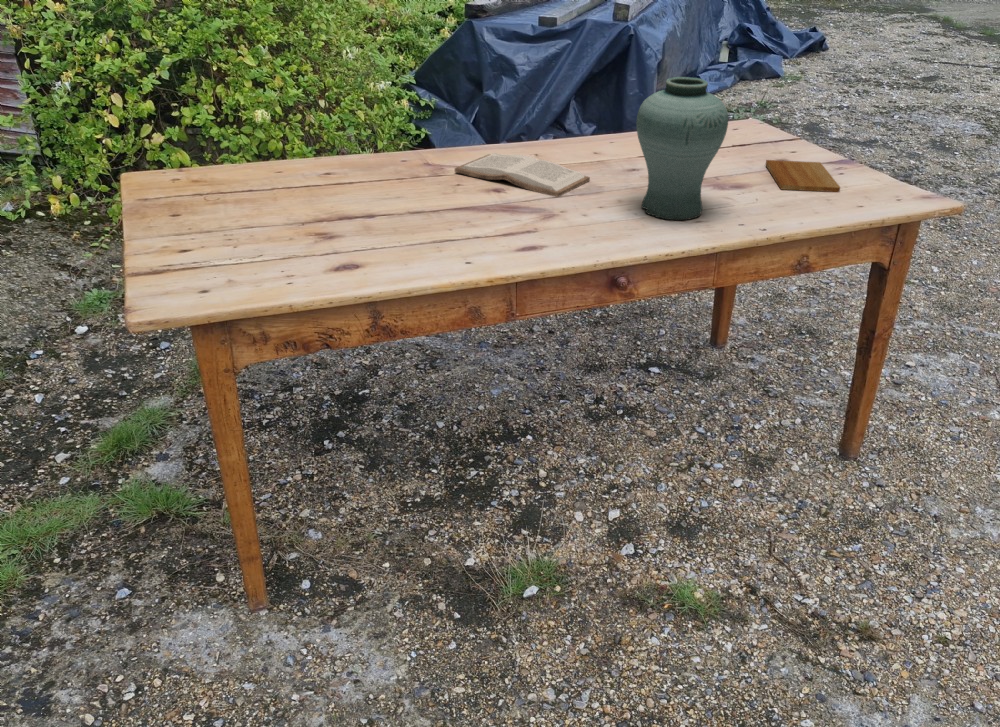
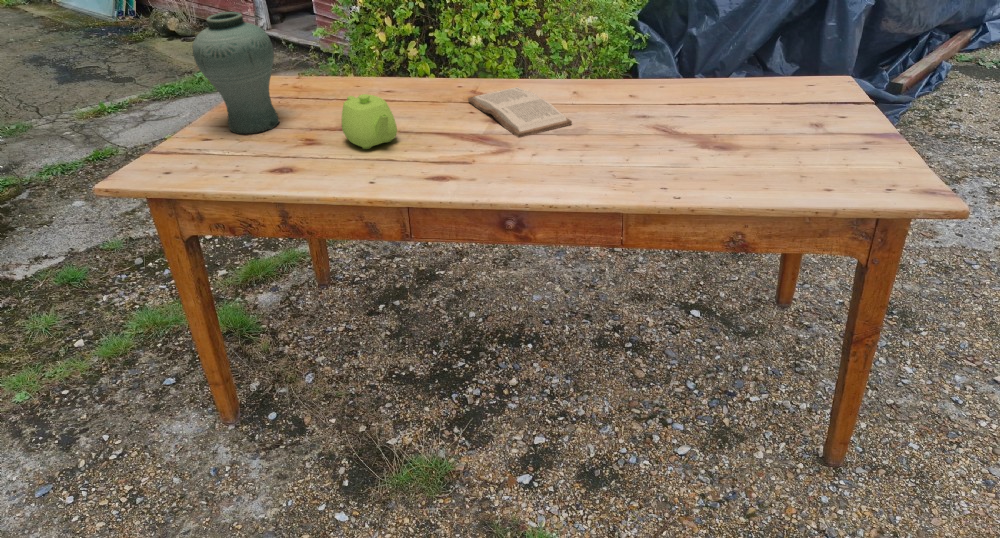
vase: present [636,77,728,220] -> present [193,12,279,134]
cutting board: present [766,160,840,192] -> none [756,124,845,174]
teapot: none [372,164,453,226] -> present [342,94,397,149]

